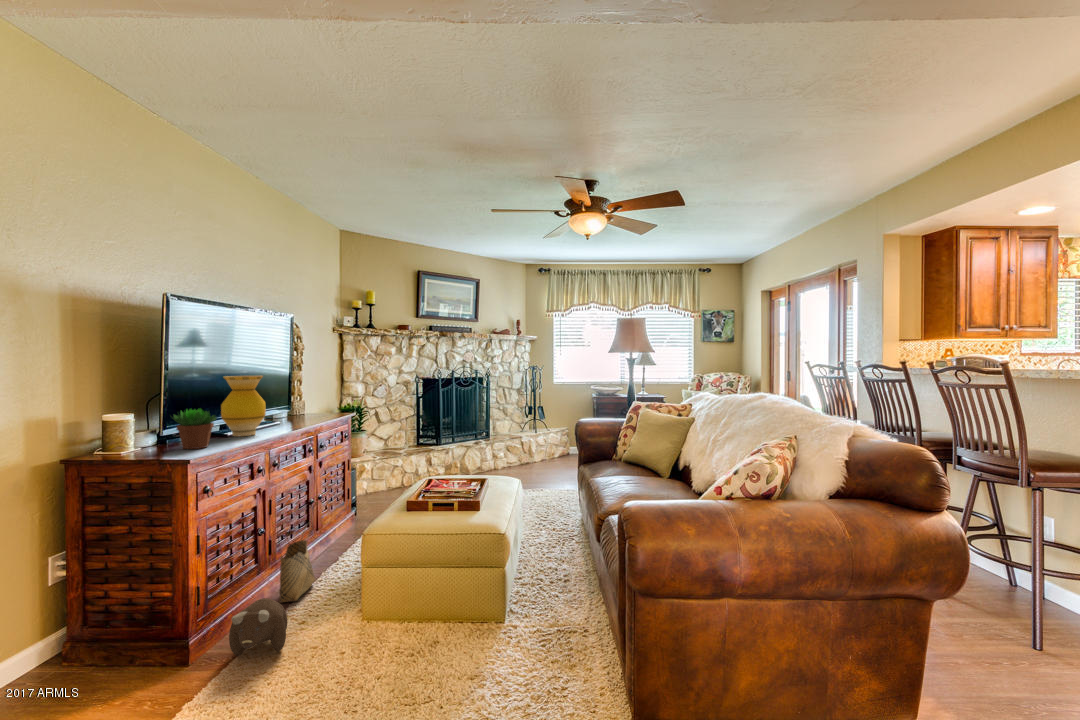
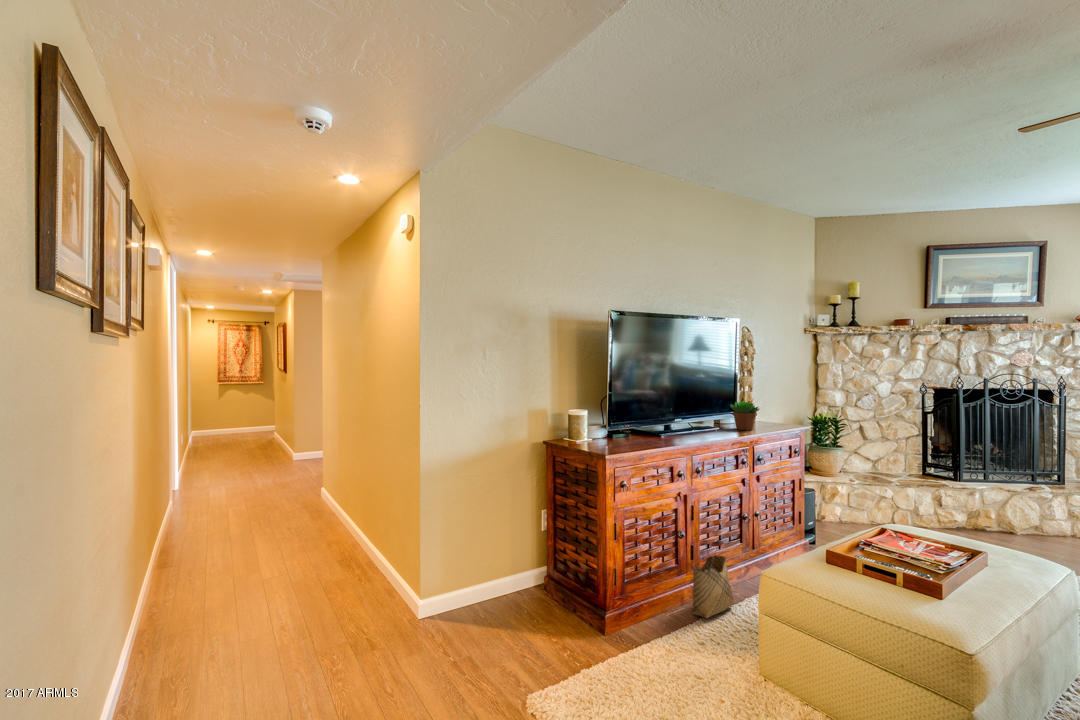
vase: present [221,376,266,436] -> none [655,379,693,438]
succulent plant: present [172,409,217,449] -> present [730,401,759,430]
plush toy: present [229,598,287,656] -> none [622,604,682,666]

